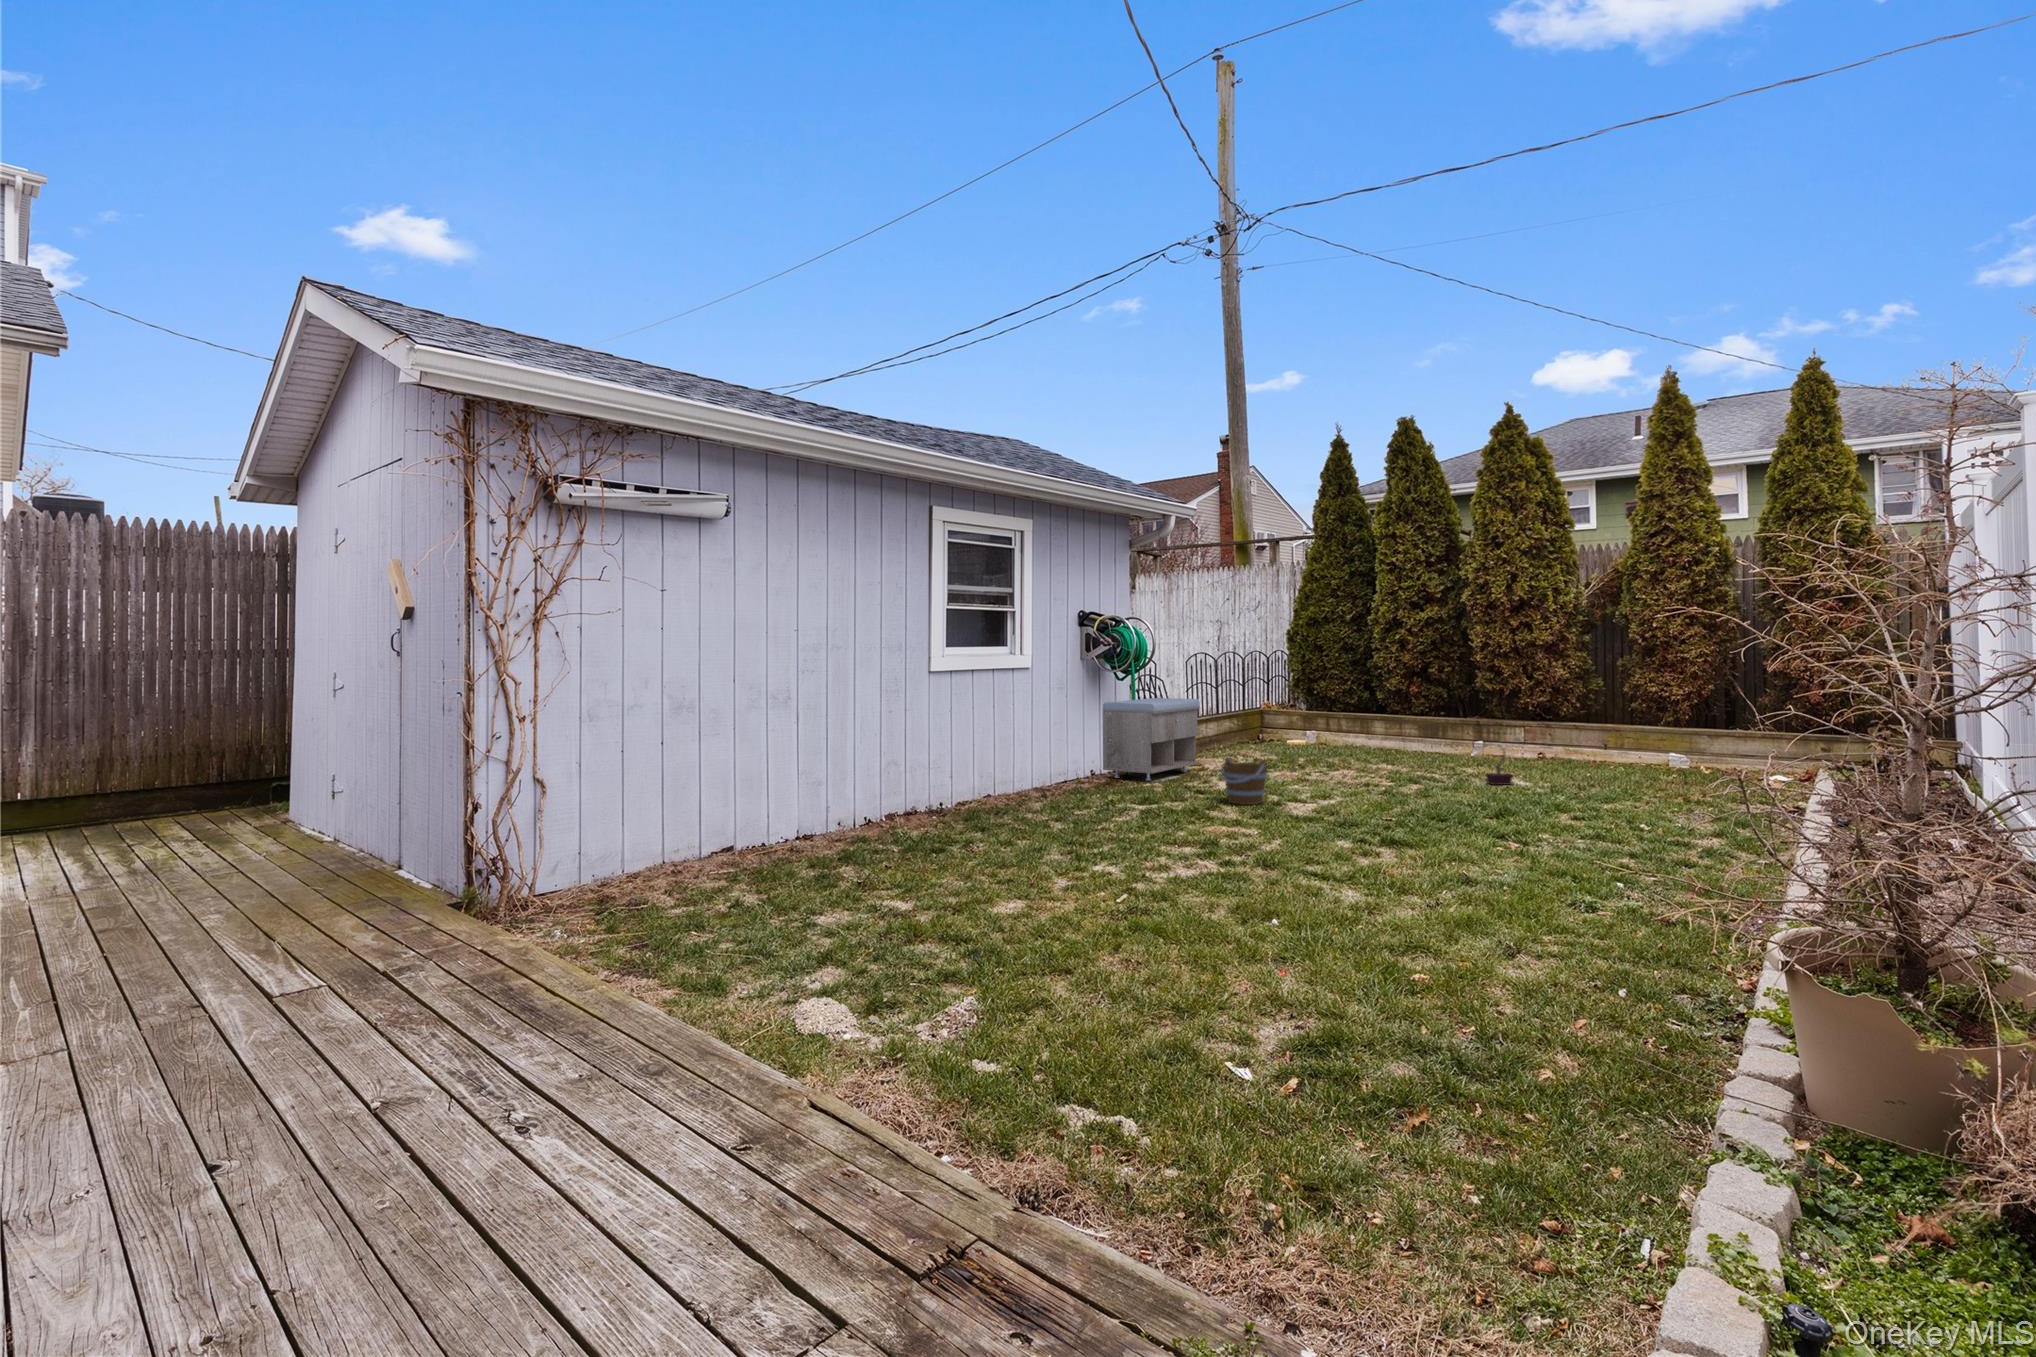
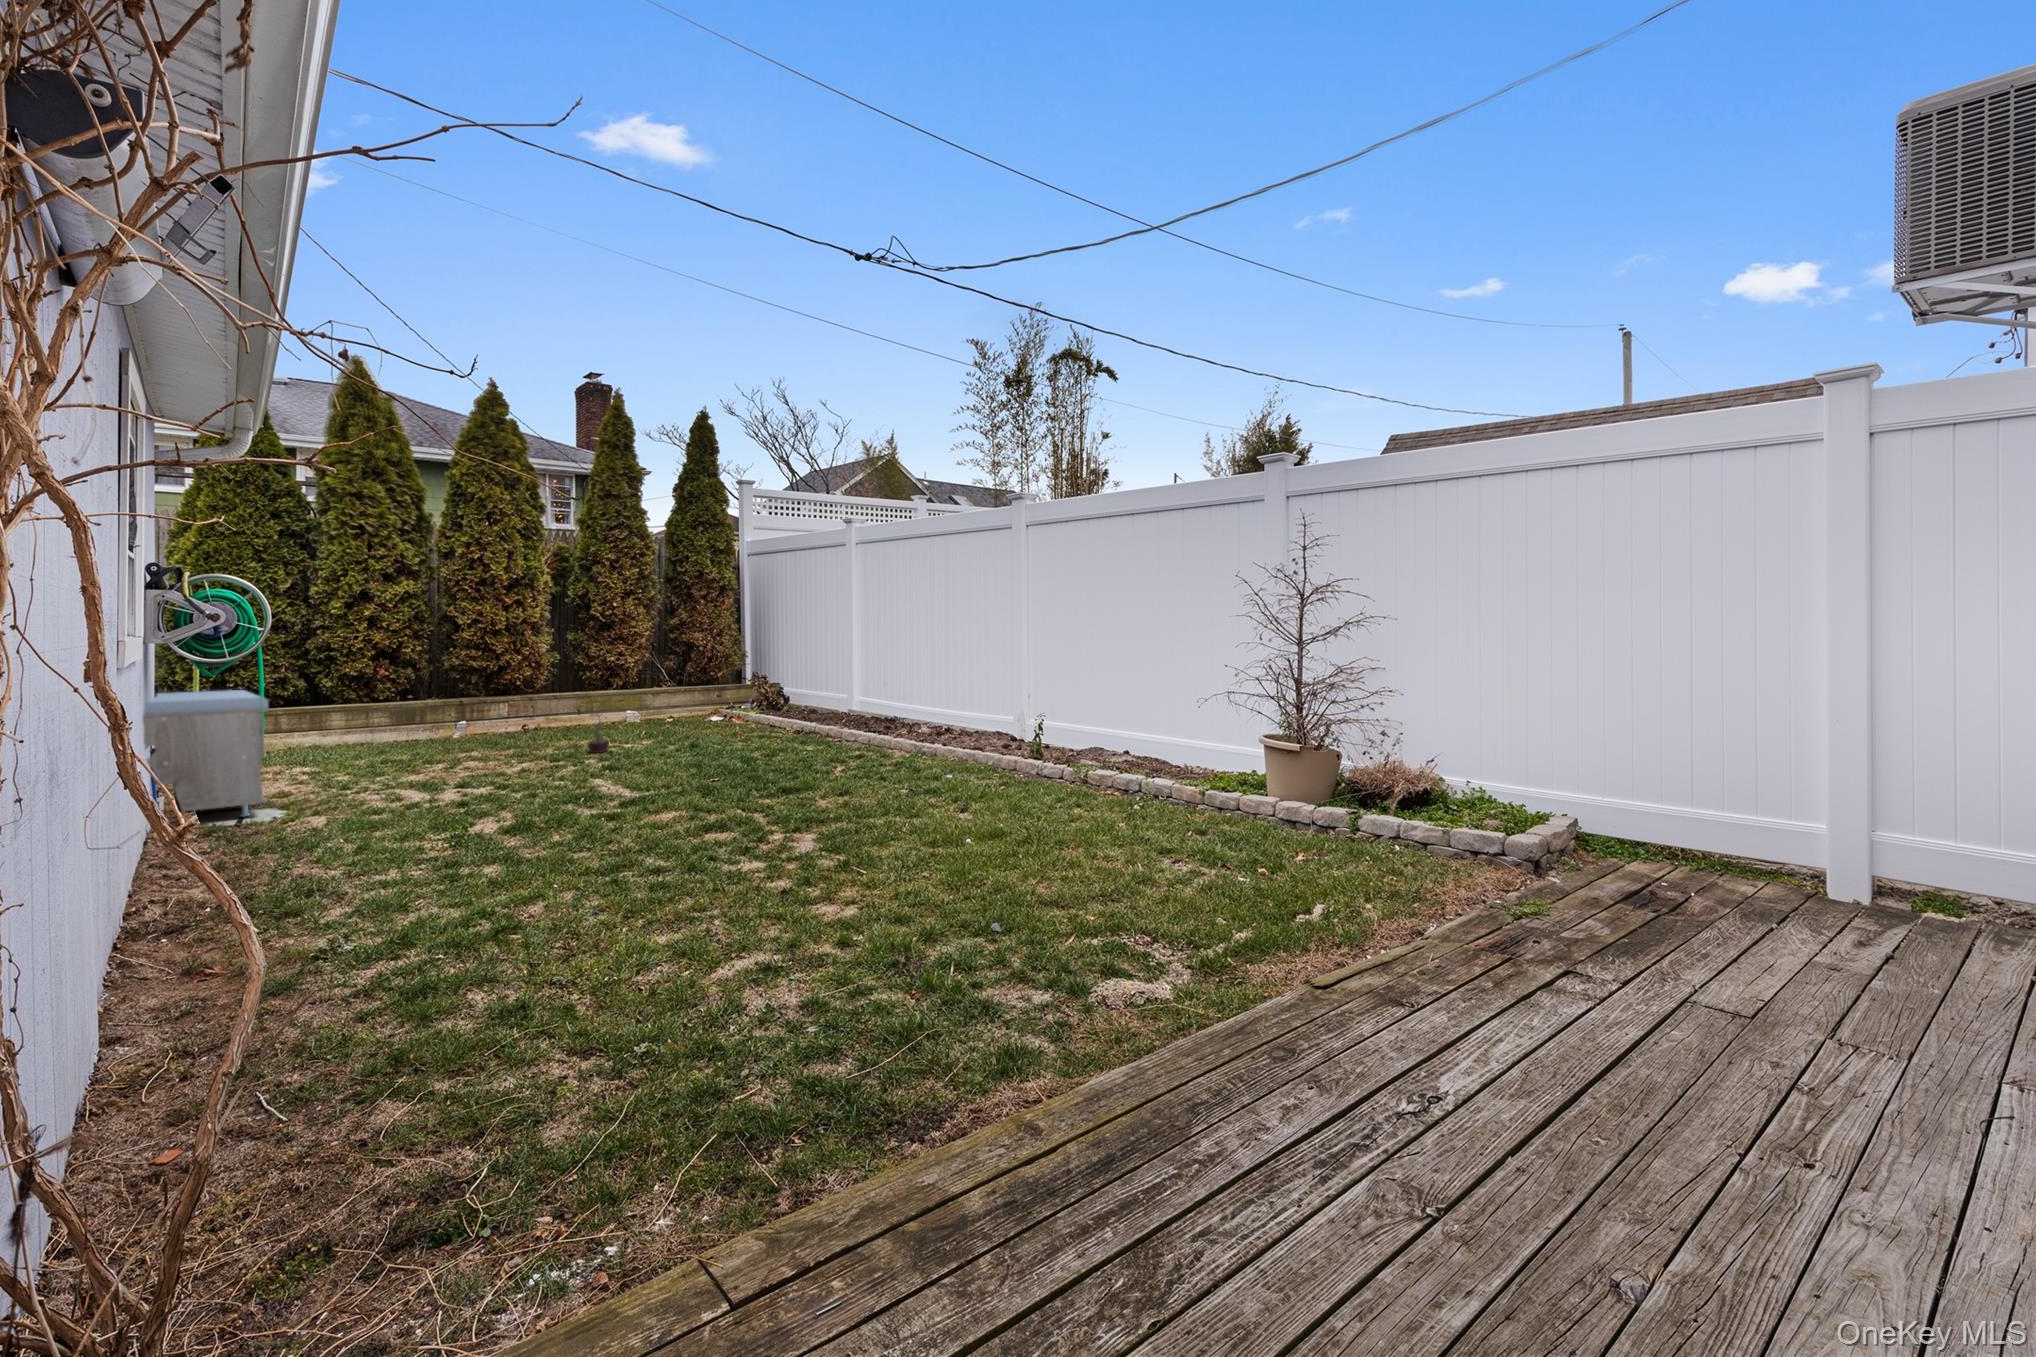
bucket: present [1220,757,1268,805] -> none [460,749,527,808]

